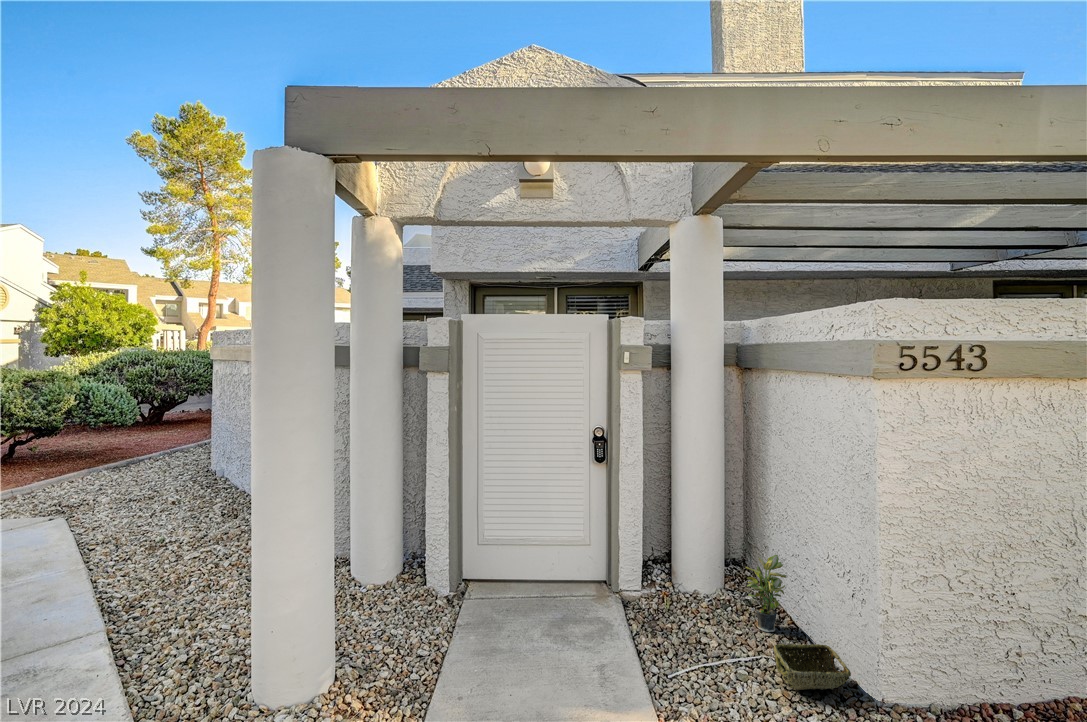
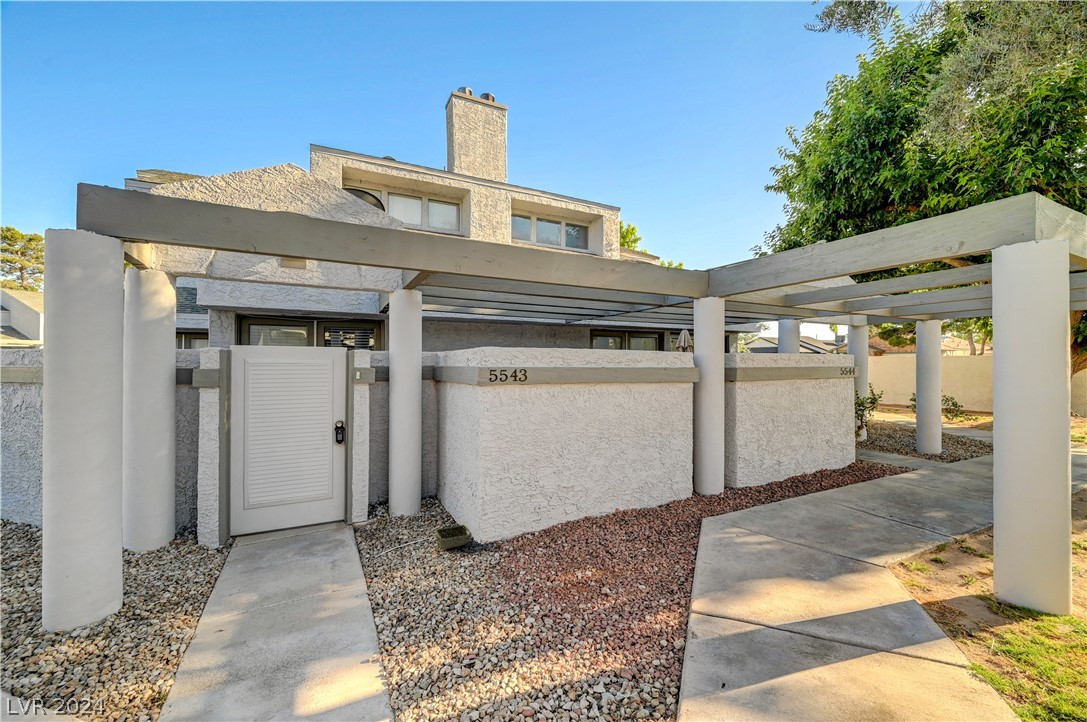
potted plant: present [746,555,787,632] -> none [428,484,451,528]

